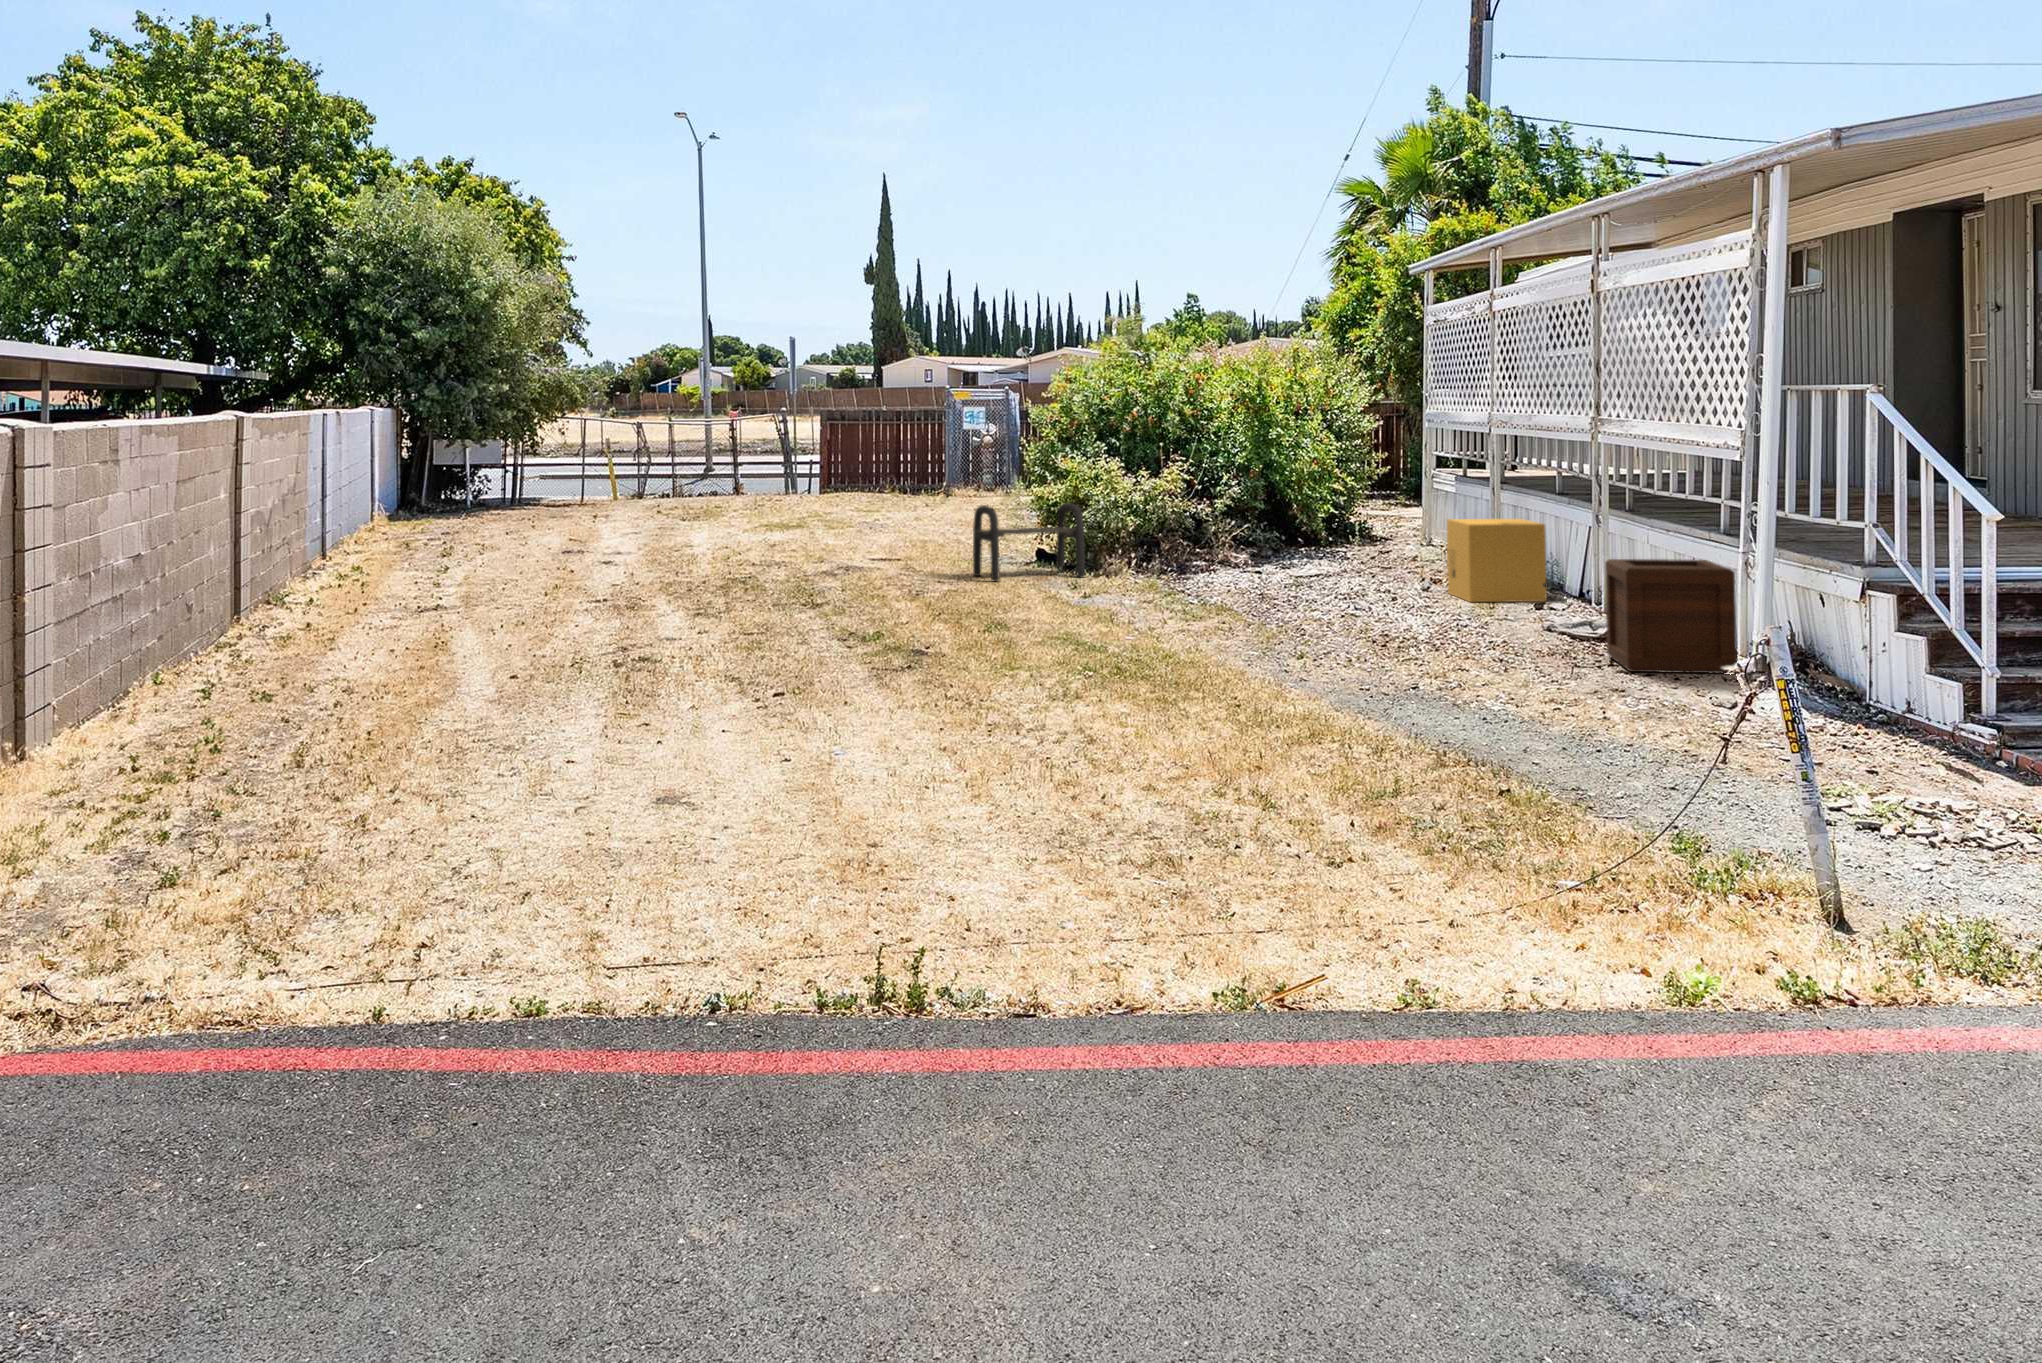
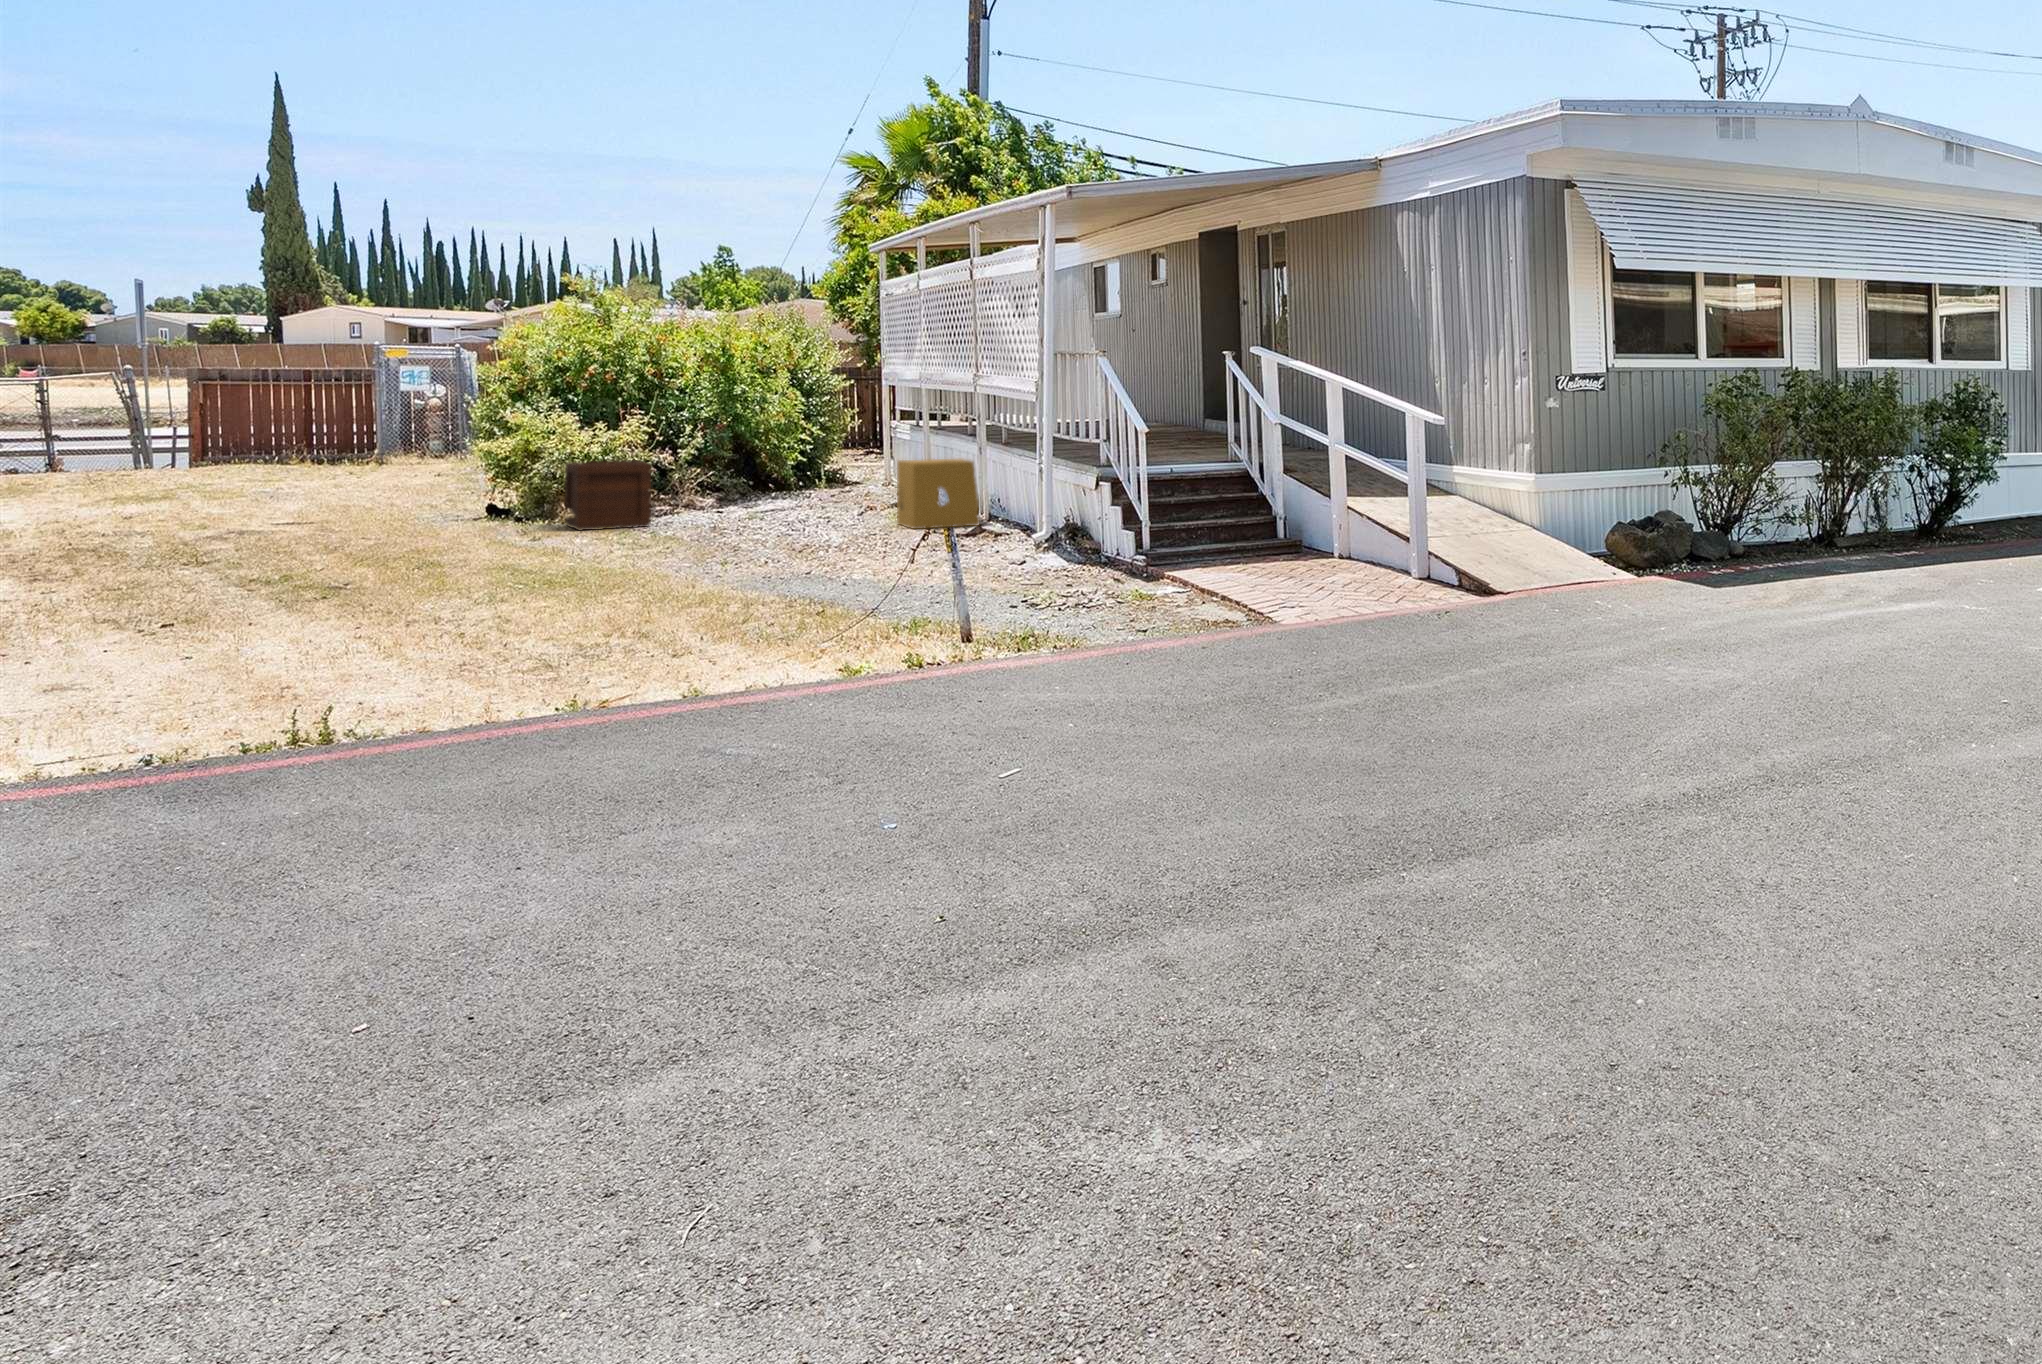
bench: present [973,503,1085,581] -> none [402,458,535,536]
wooden crate: present [1605,559,1737,673] -> present [565,460,651,531]

